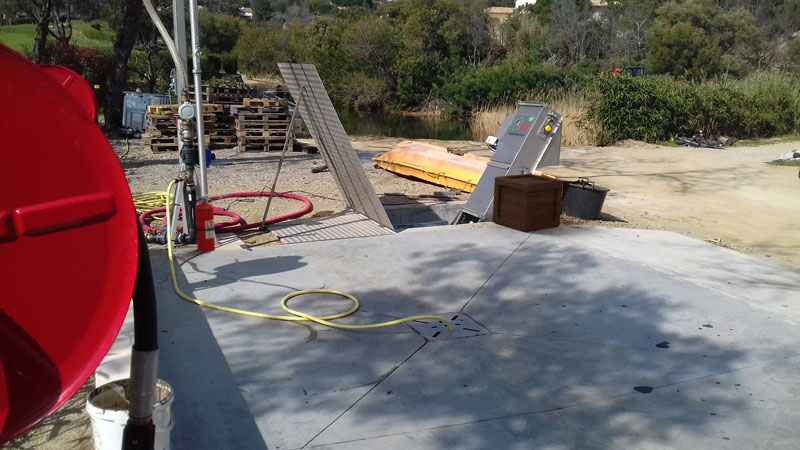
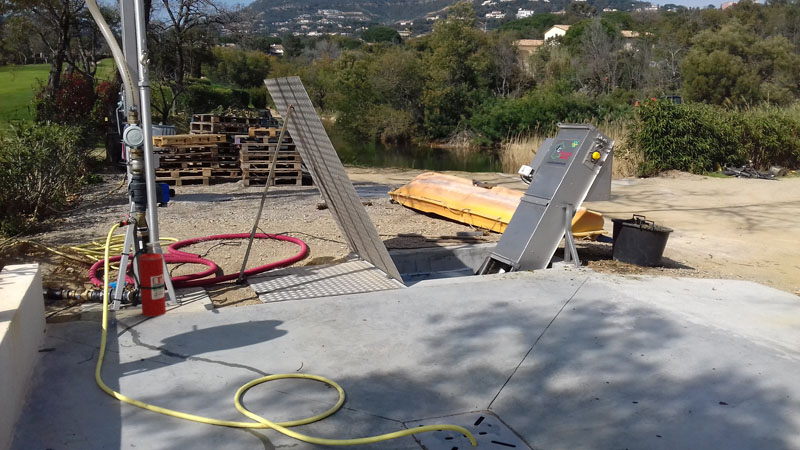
wooden crate: present [492,174,563,232] -> none [527,212,618,287]

